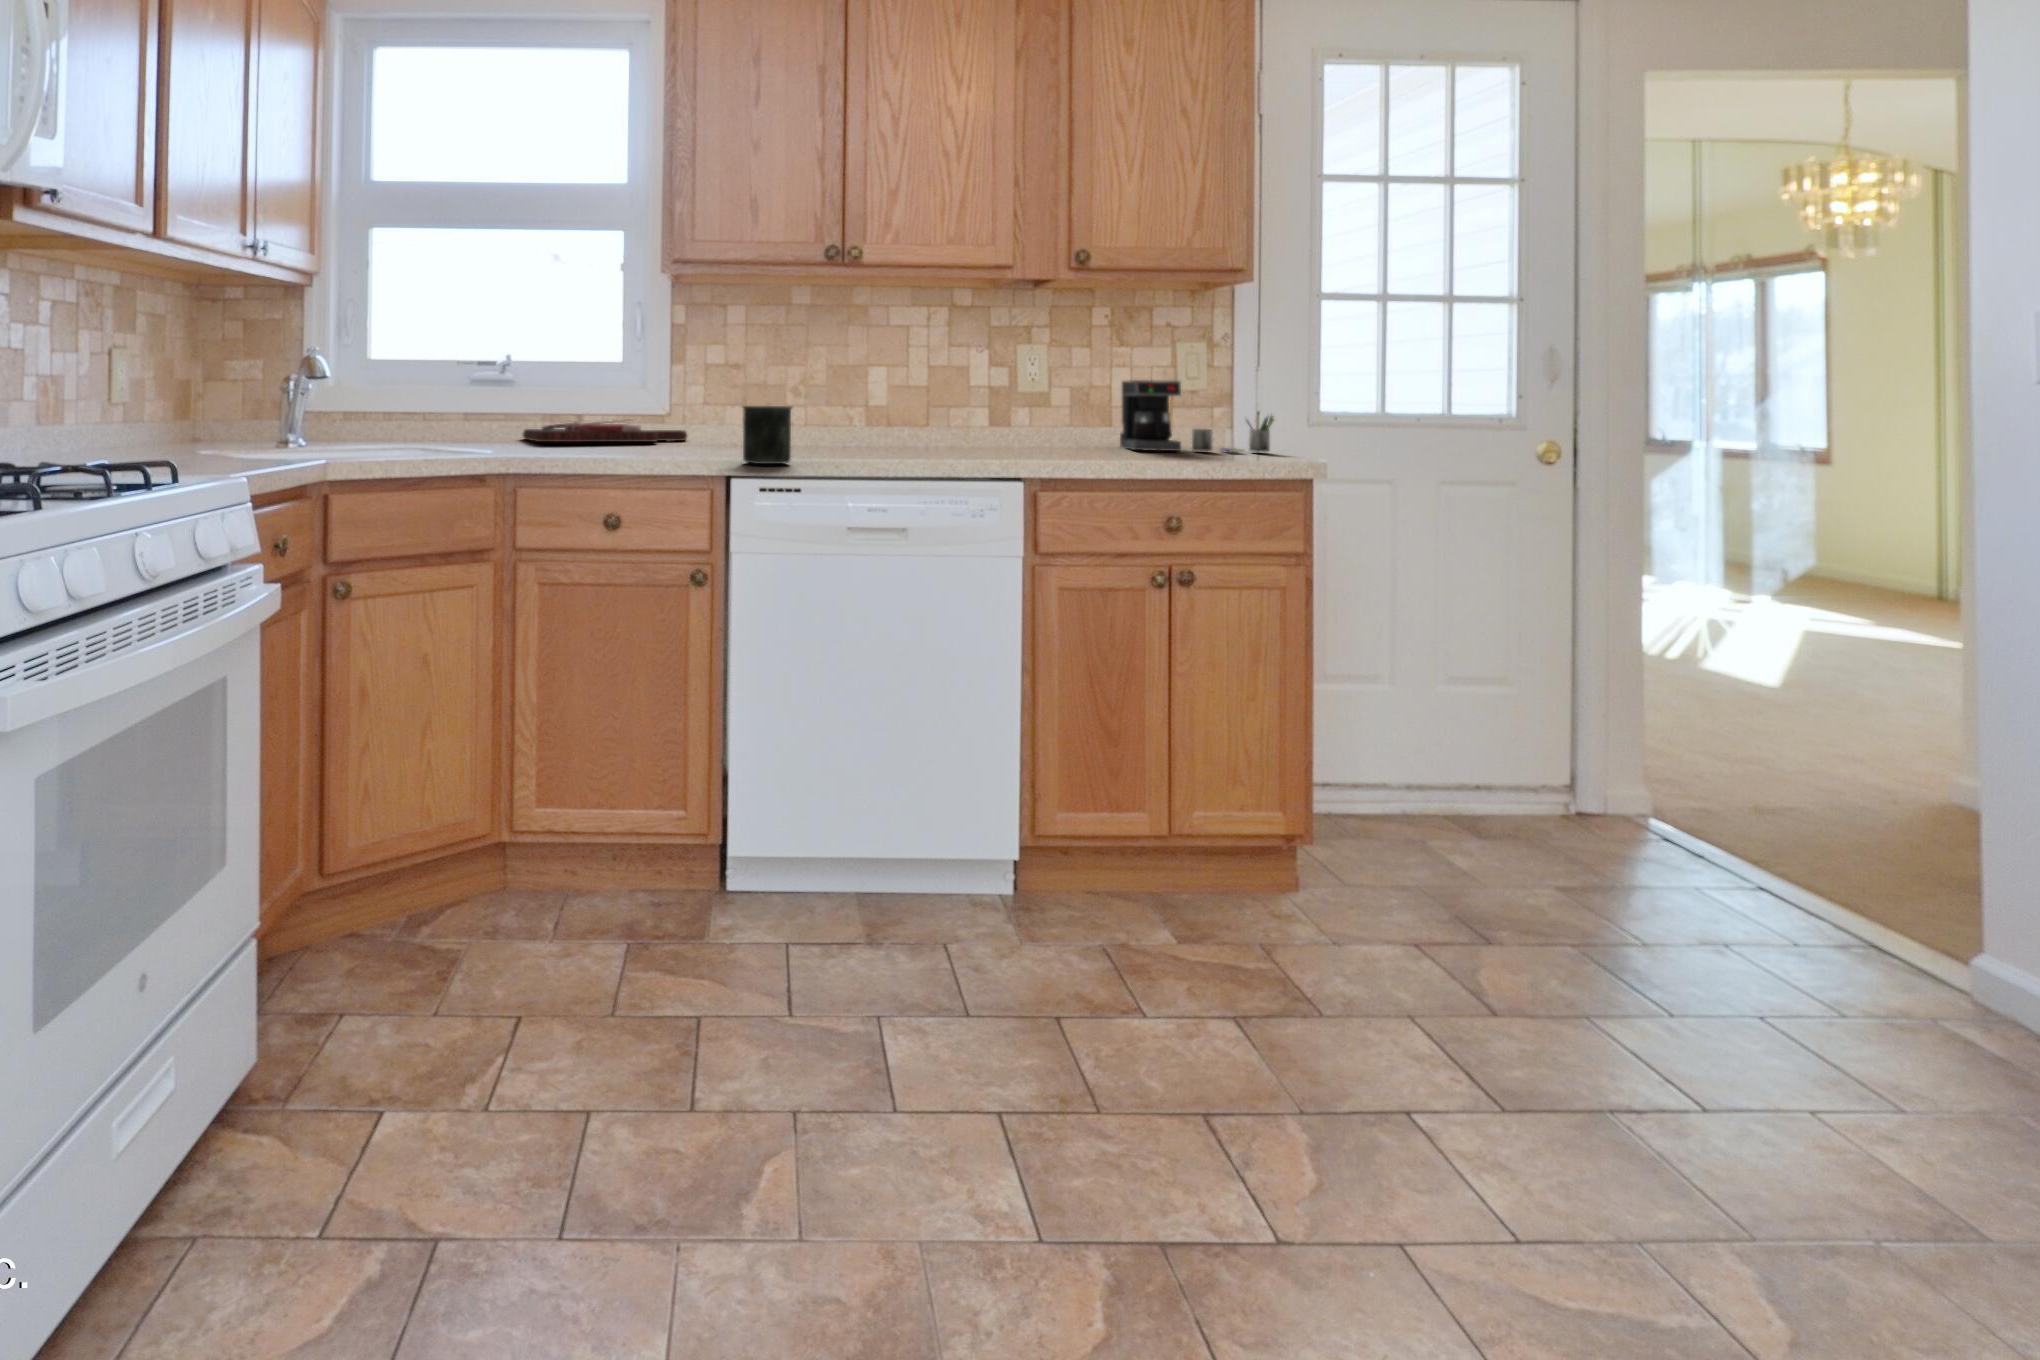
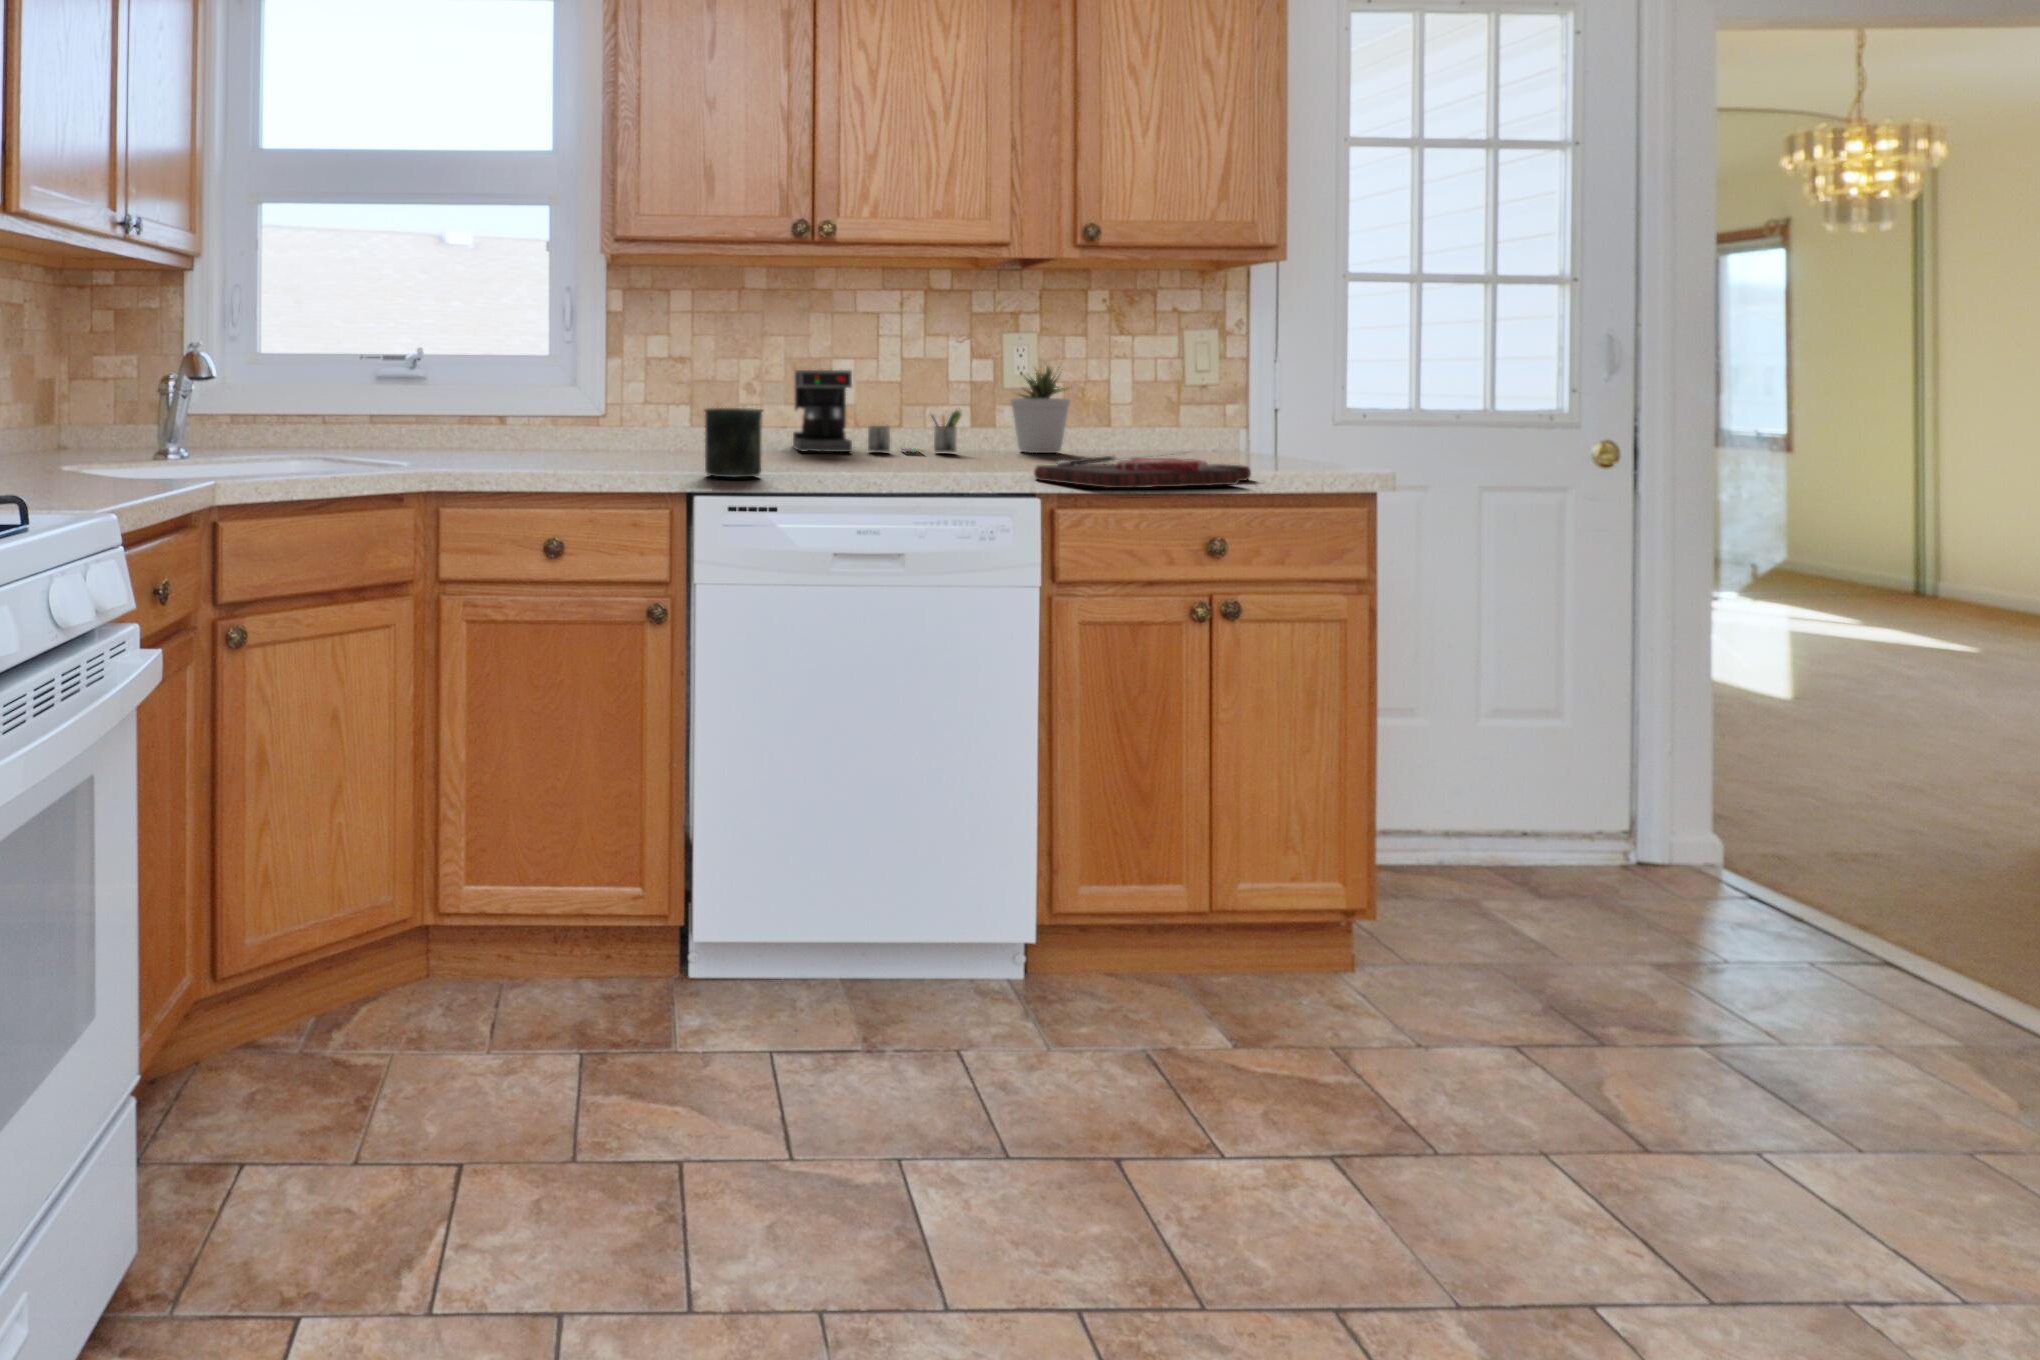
potted plant: none [1022,367,1075,449] -> present [1011,367,1070,453]
coffee maker: present [1120,380,1274,452] -> present [793,370,961,452]
cutting board: present [523,421,687,442] -> present [1034,451,1251,488]

